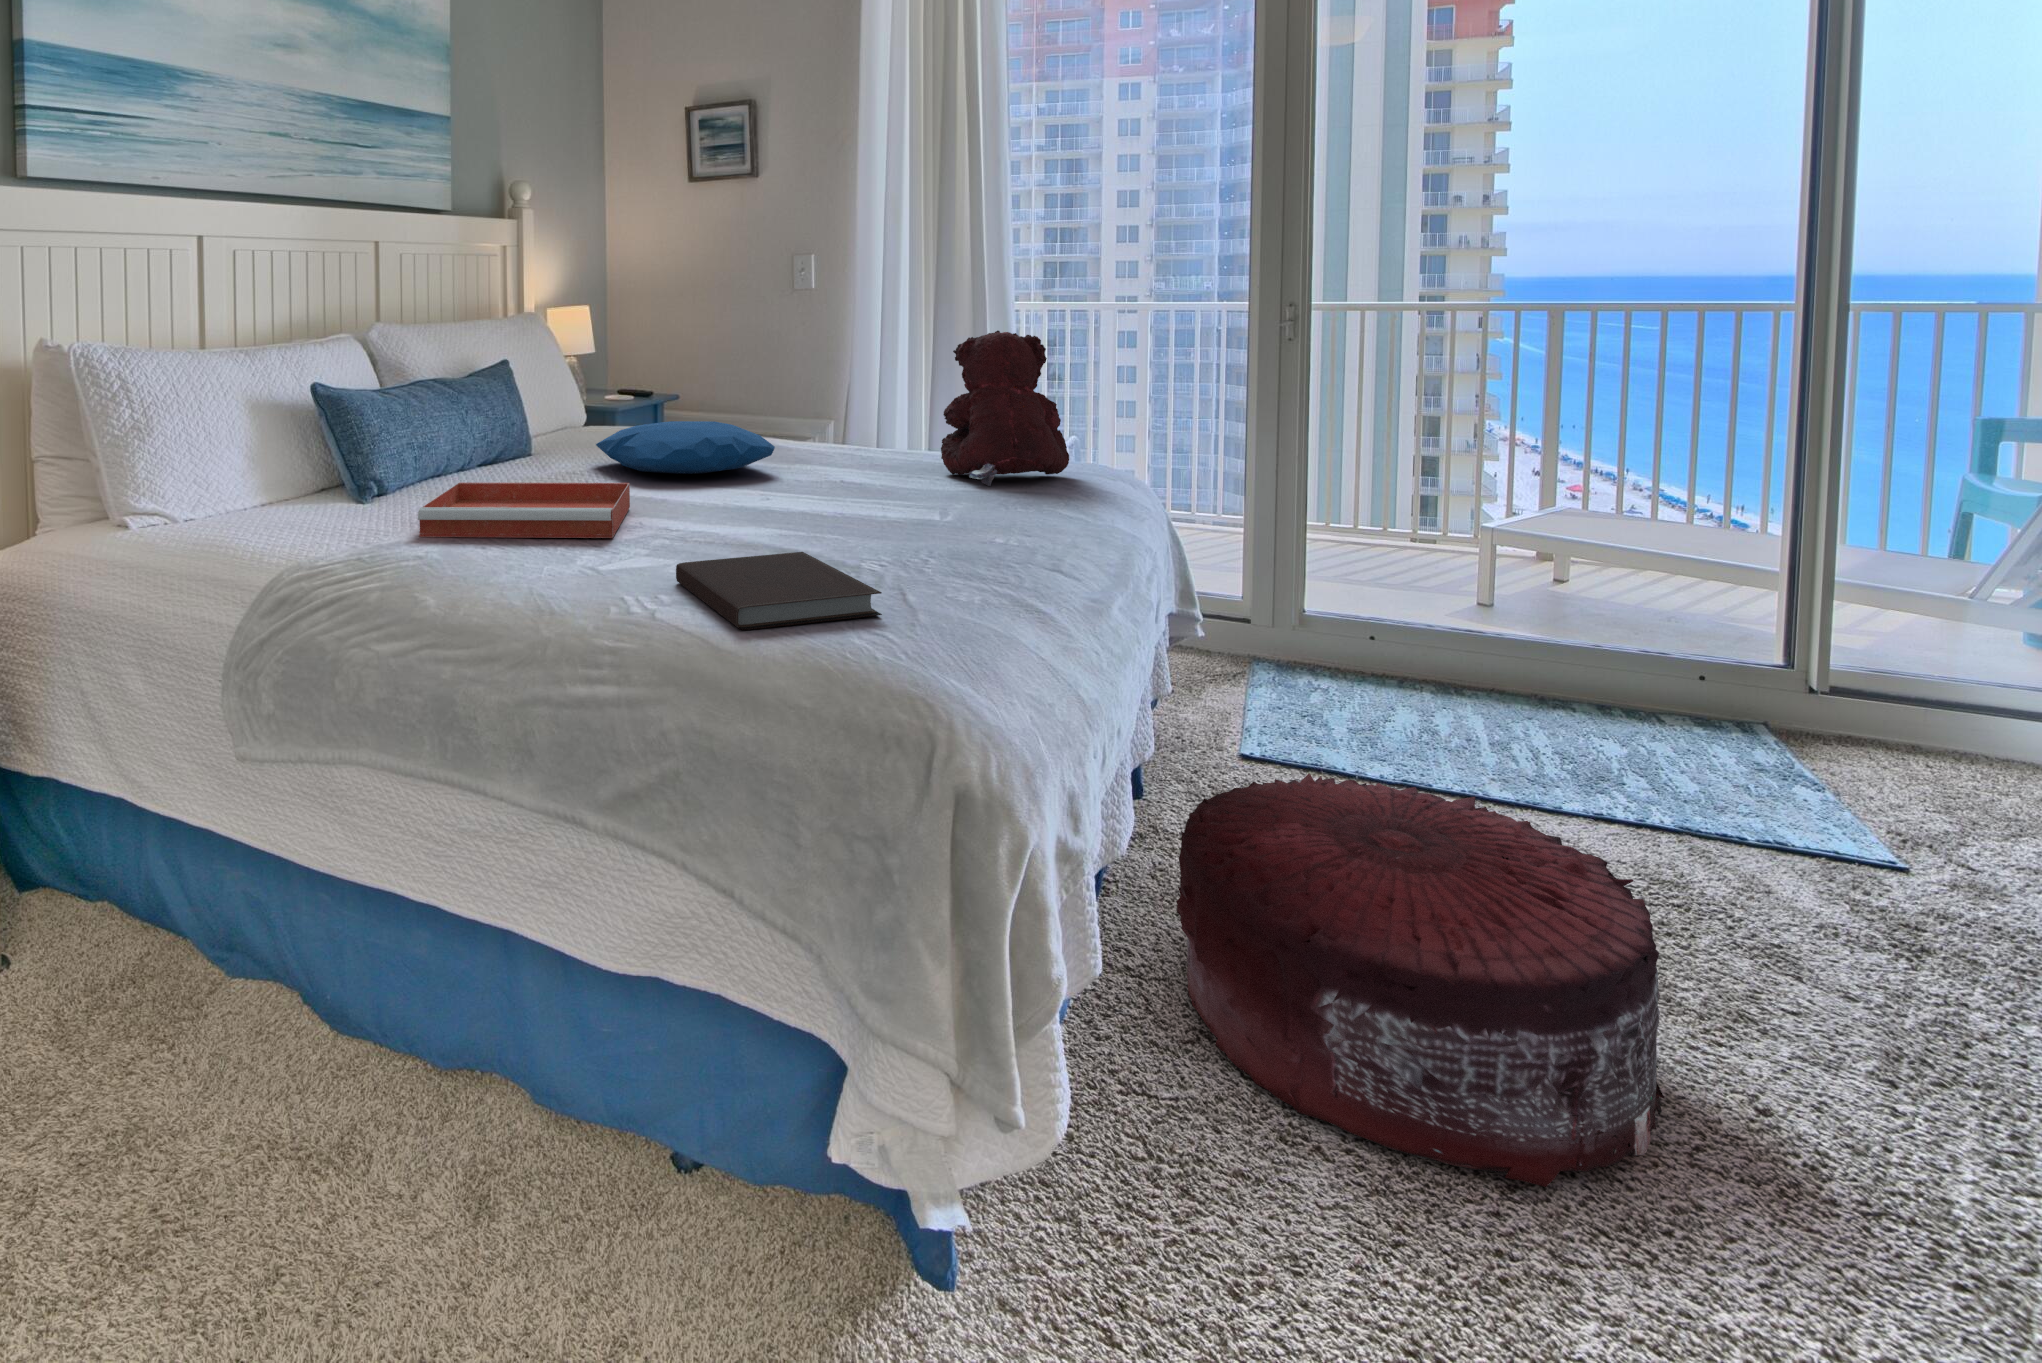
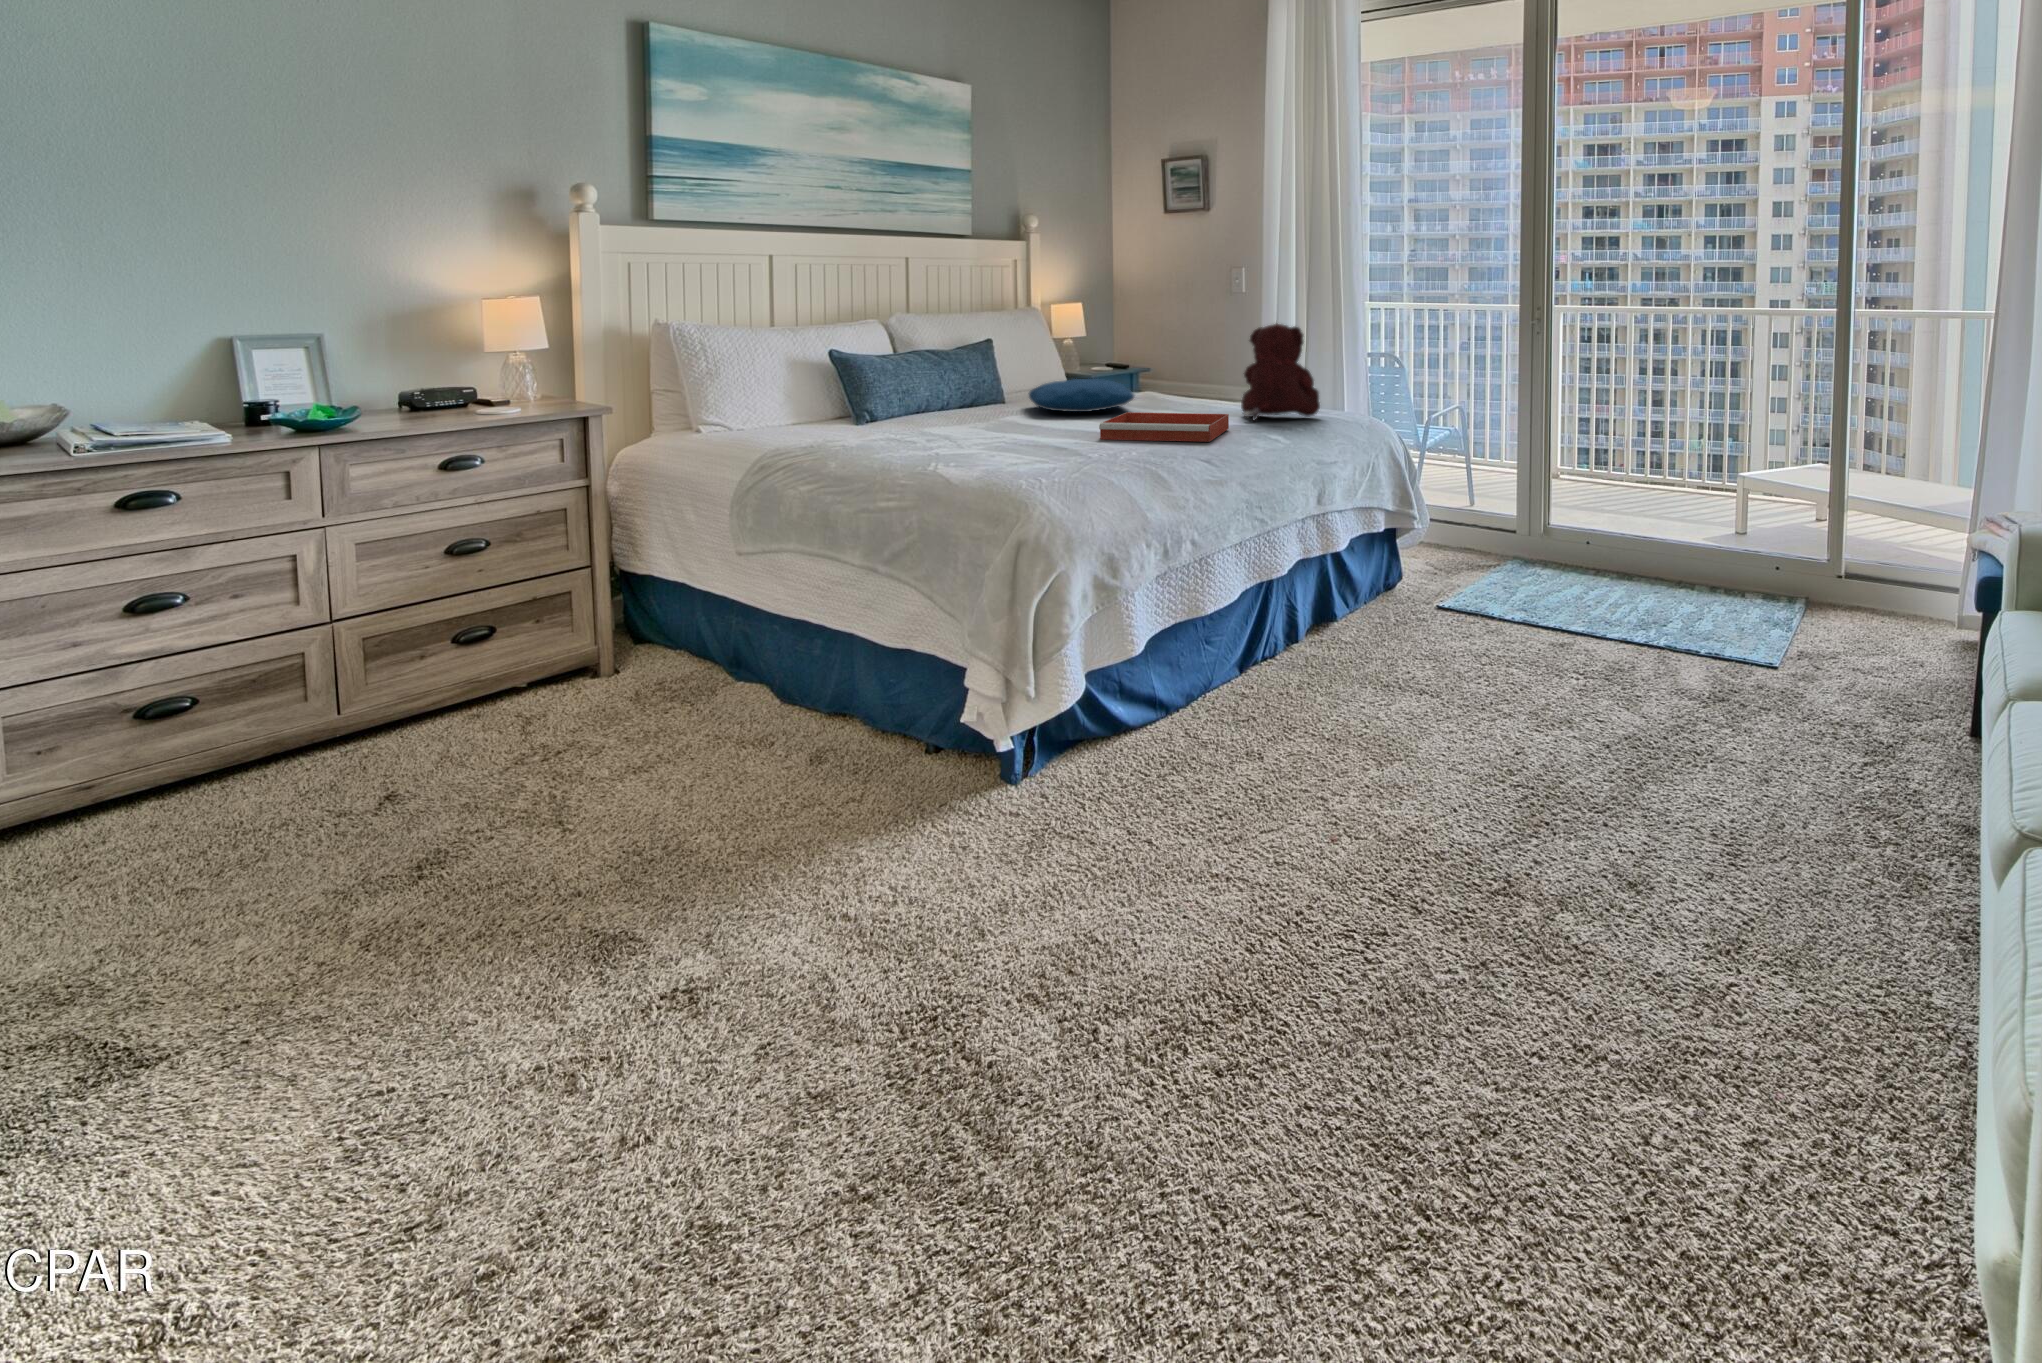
tray: present [418,483,630,538] -> present [1099,412,1229,442]
notebook: present [676,552,882,629] -> none [961,444,1046,474]
pouf: present [1176,774,1664,1187] -> none [1239,582,1463,759]

